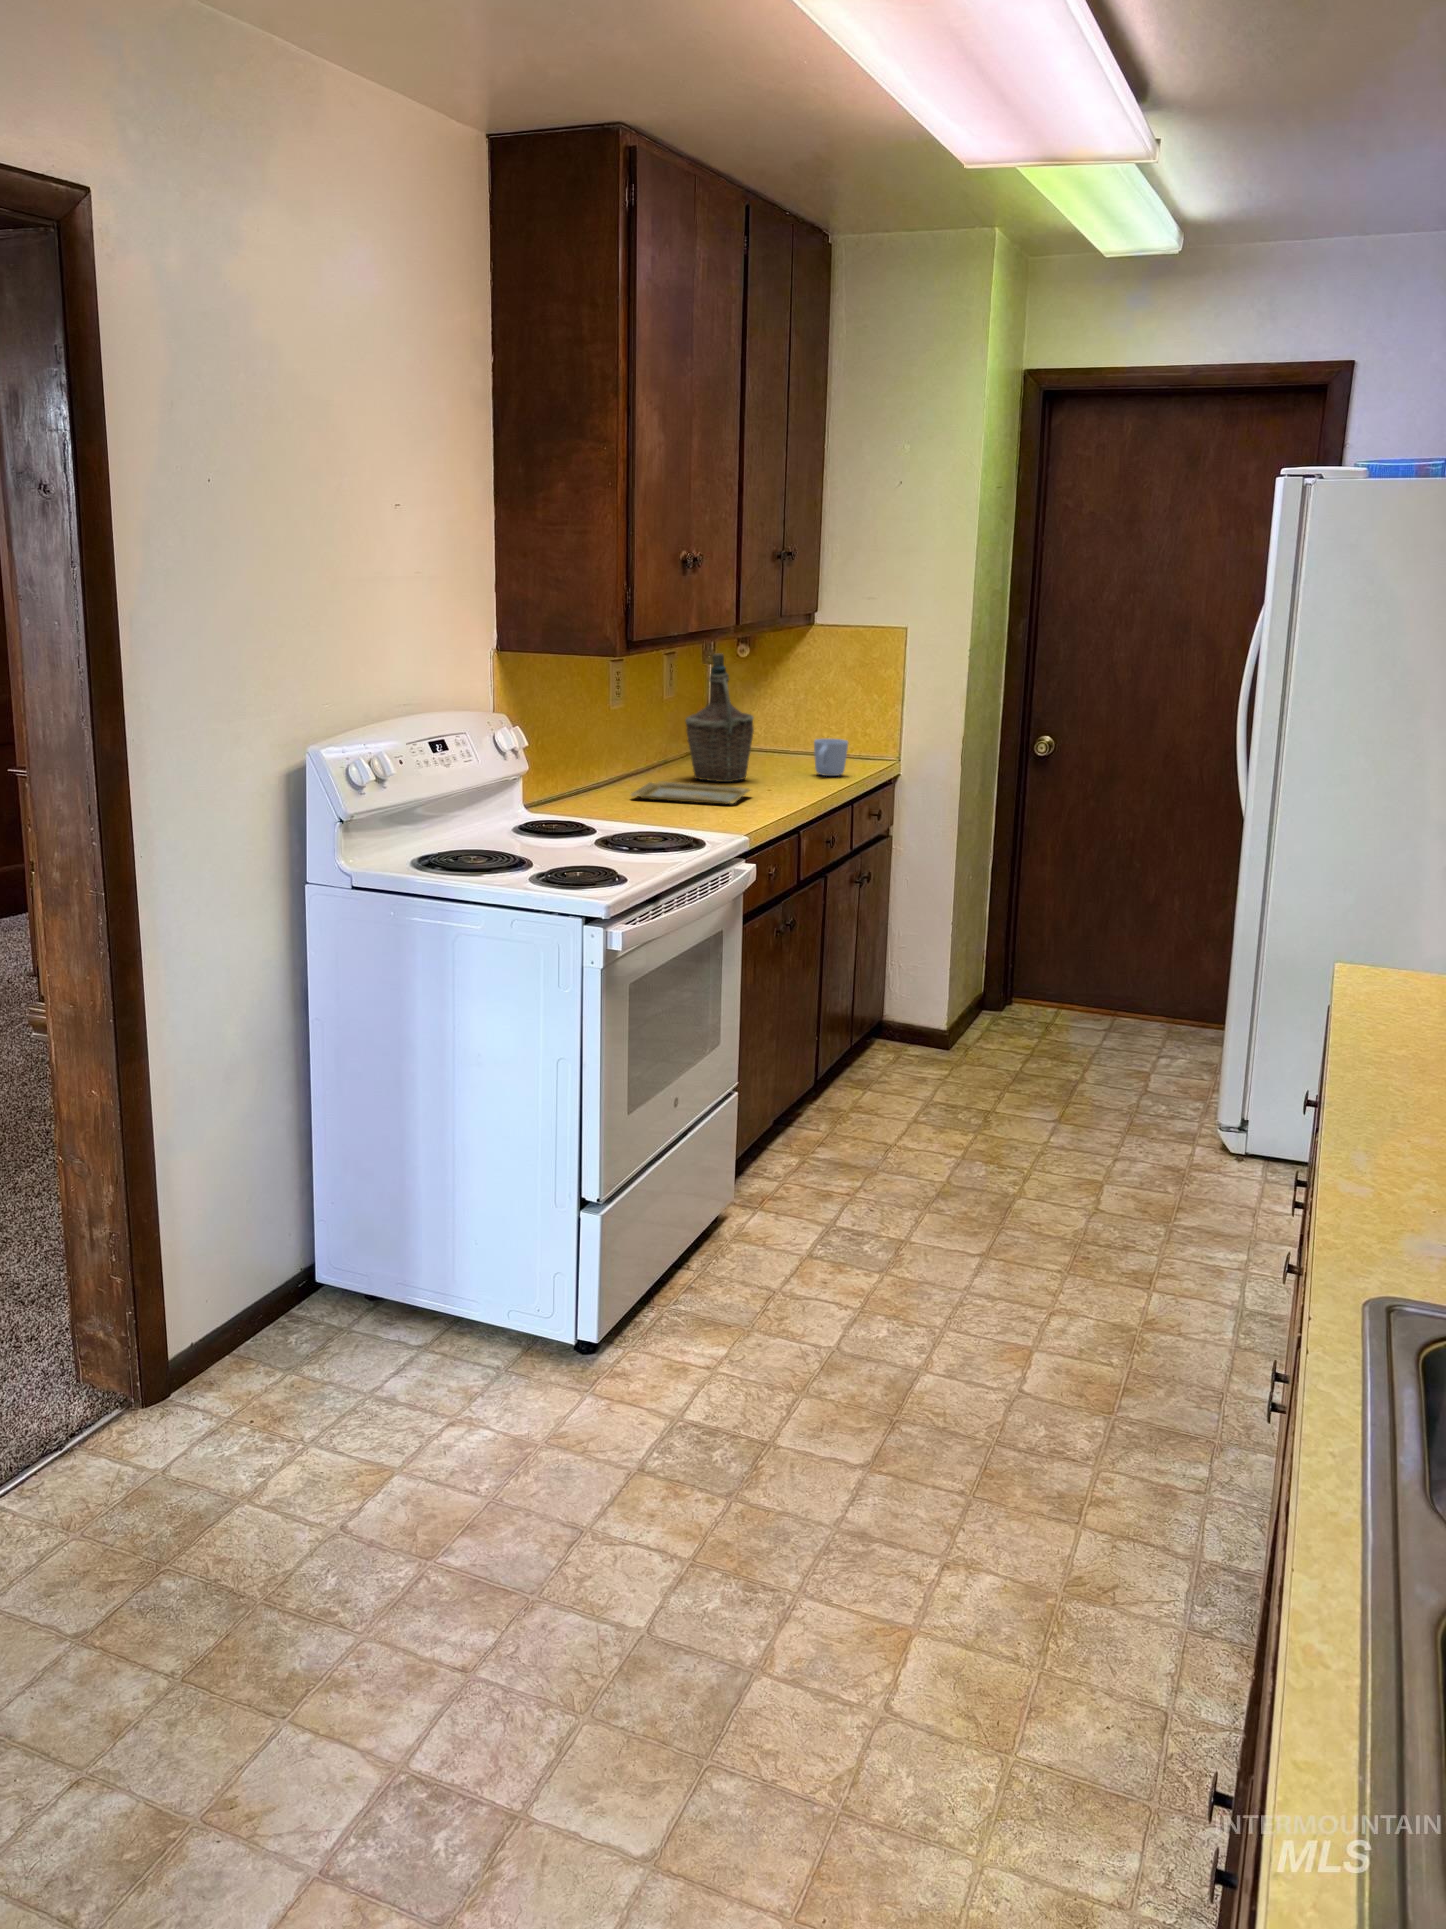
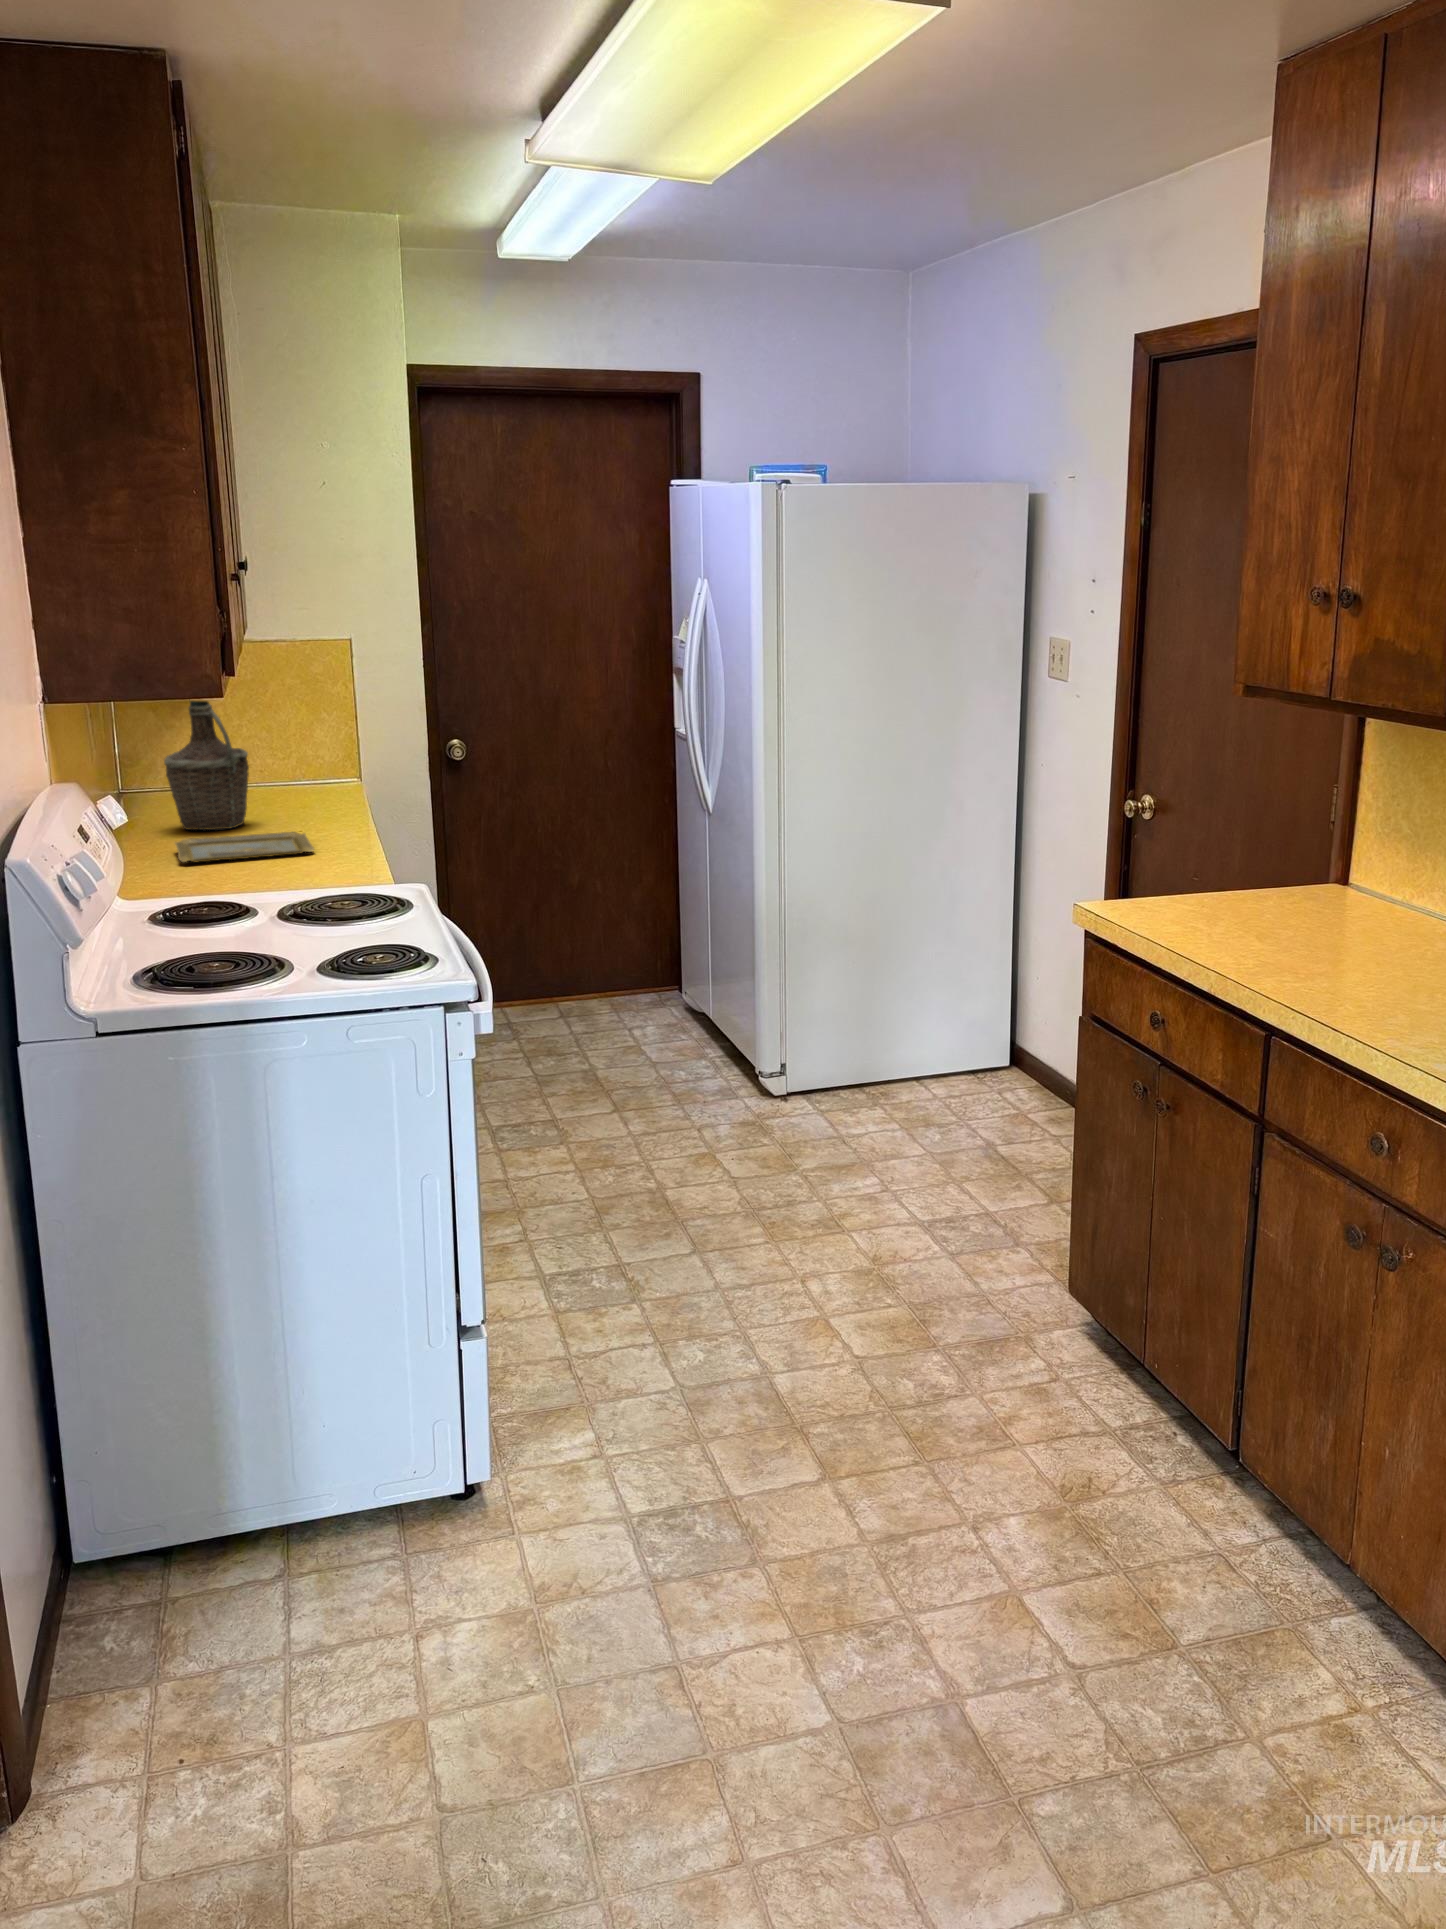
mug: present [814,739,848,776] -> none [293,764,333,806]

